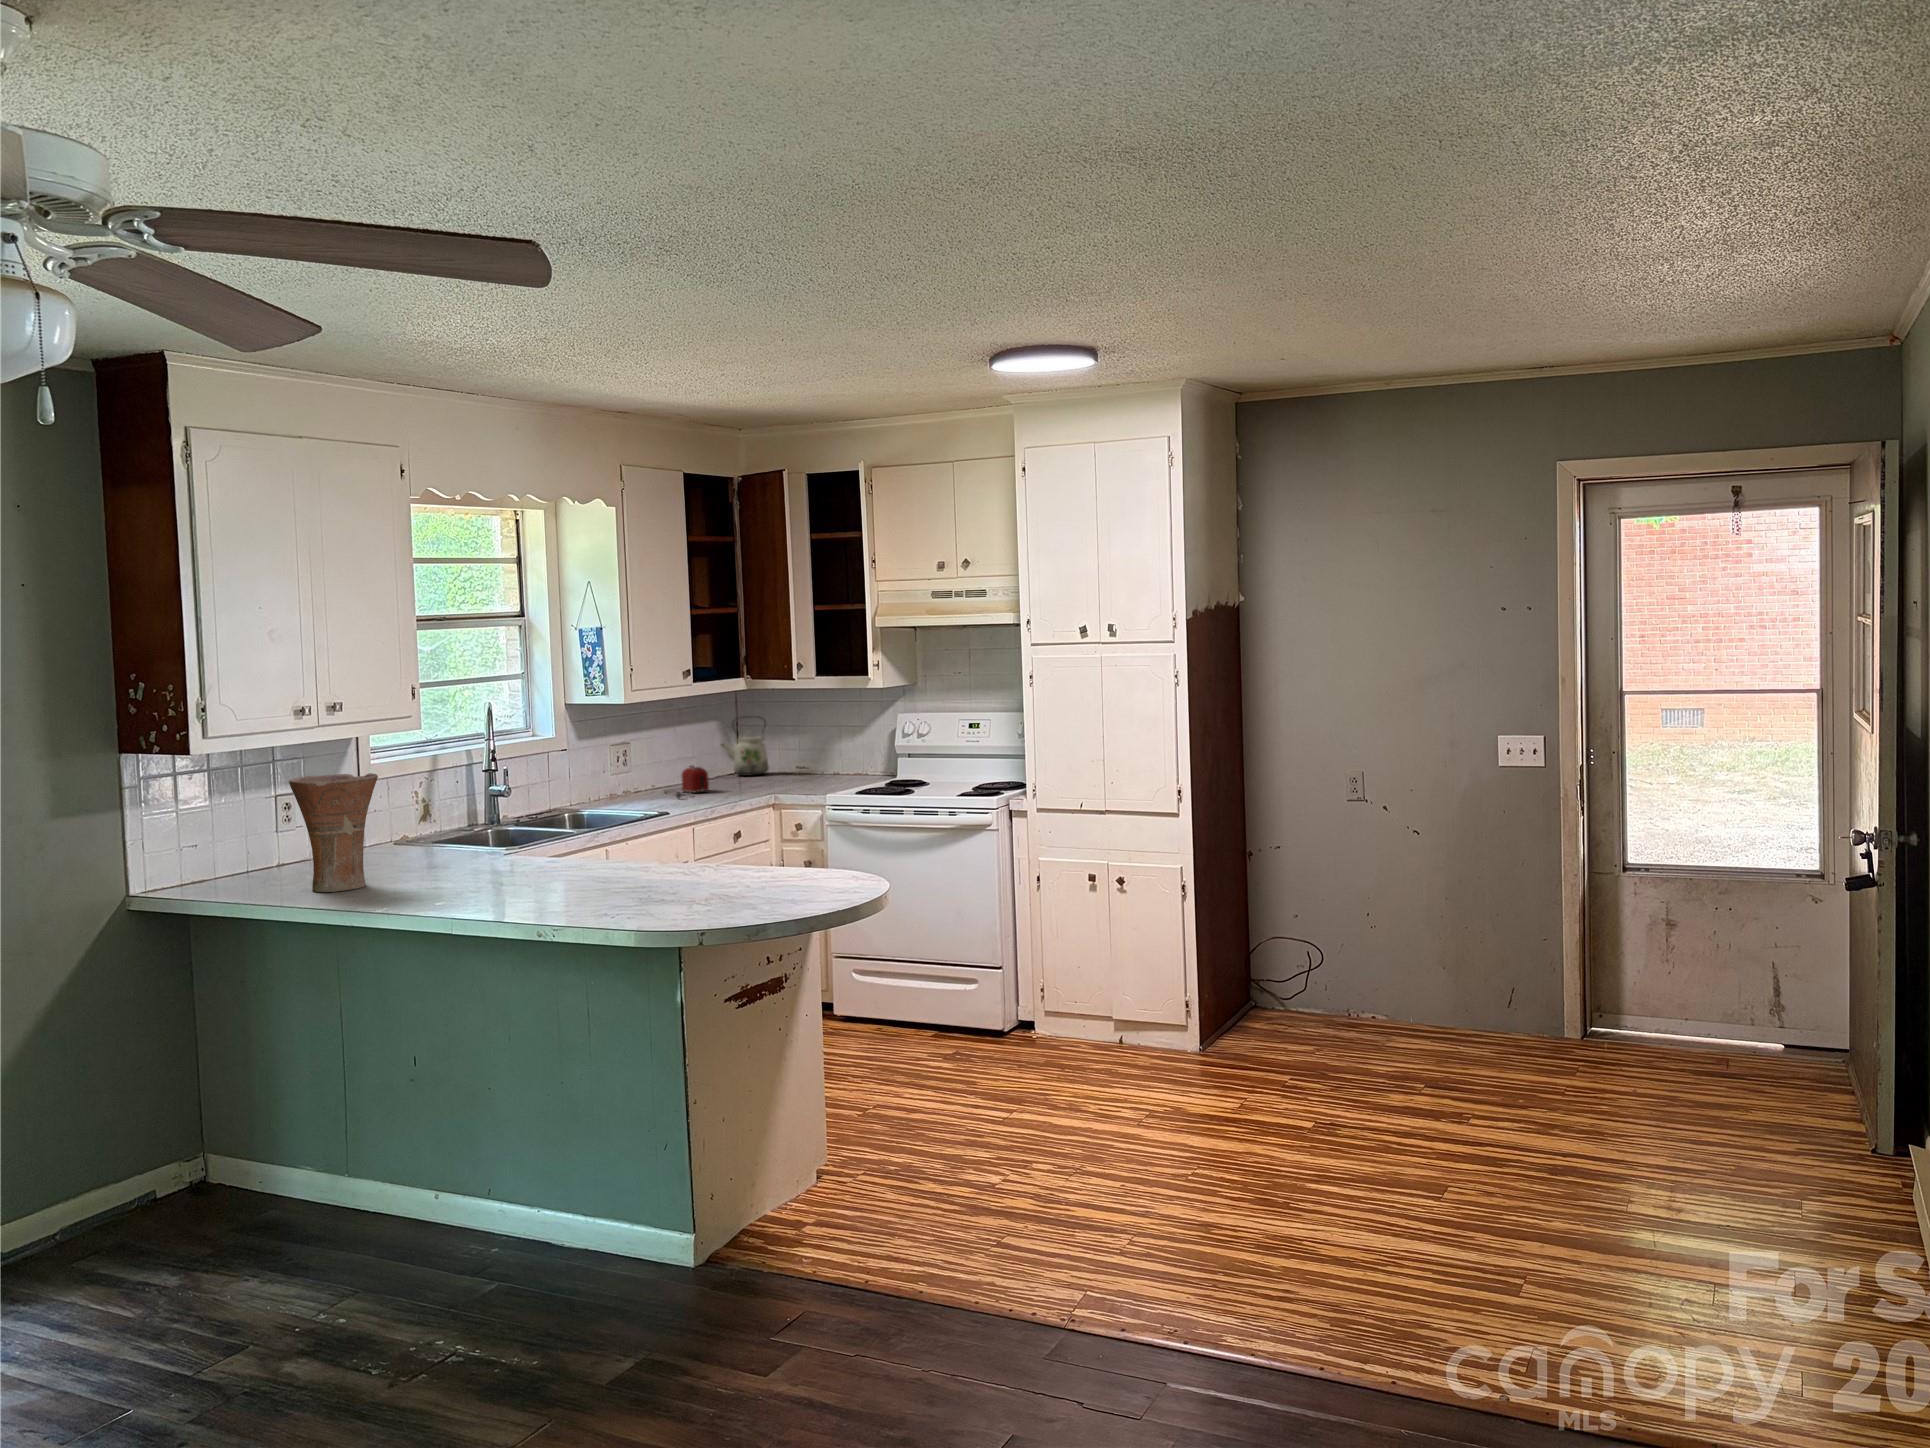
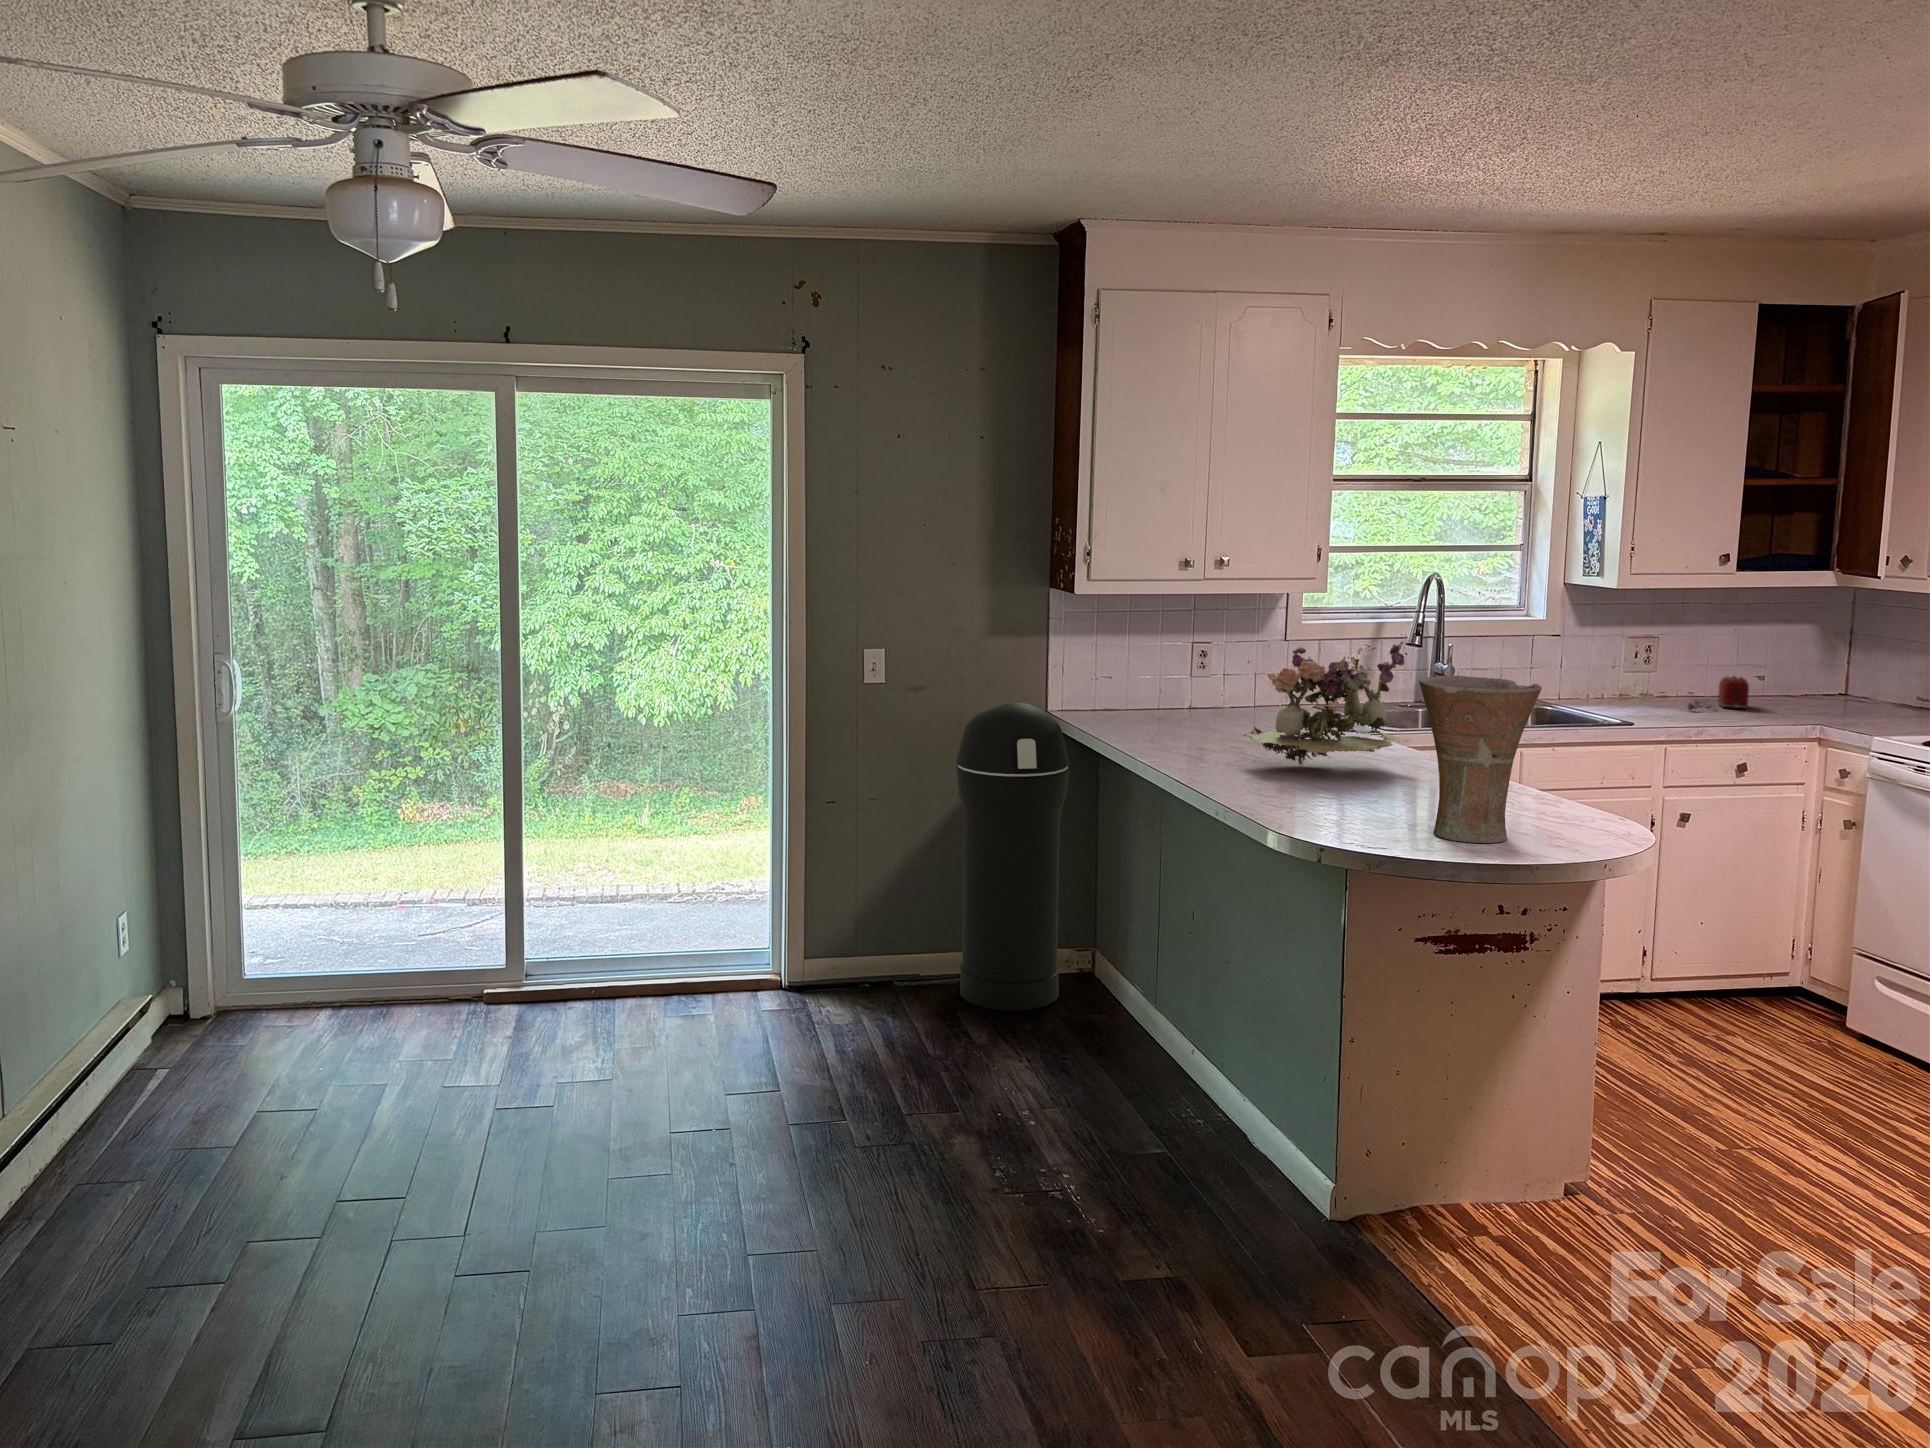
kettle: present [721,722,769,776] -> none [1817,623,1887,701]
flower arrangement: none [473,760,622,887] -> present [1241,641,1412,766]
vase: present [289,773,378,892] -> present [1419,675,1542,843]
trash can: none [41,890,206,1267] -> present [956,702,1070,1010]

